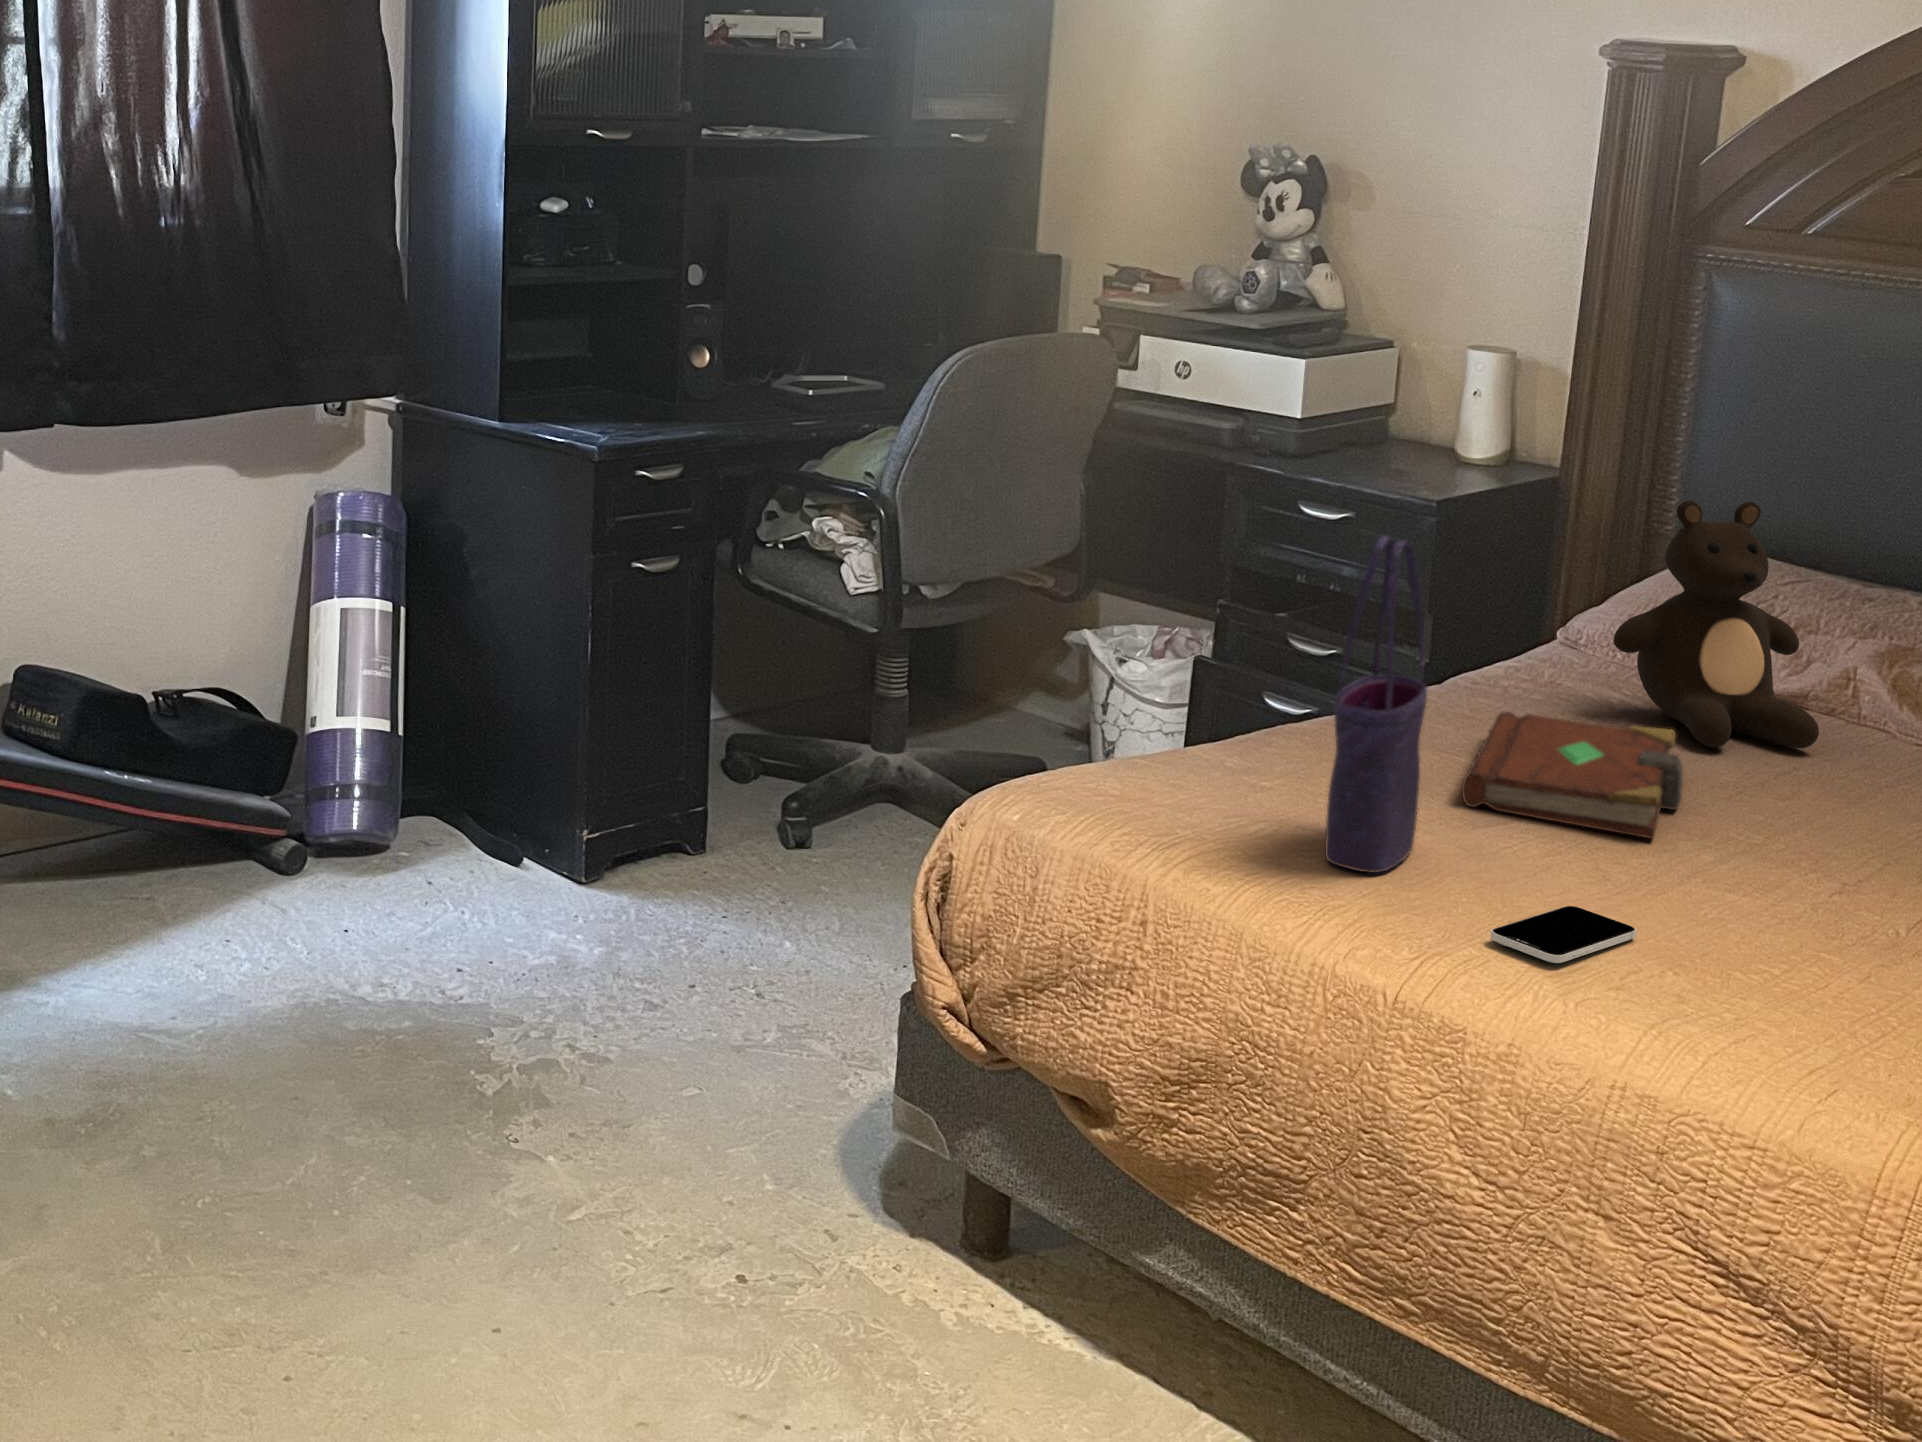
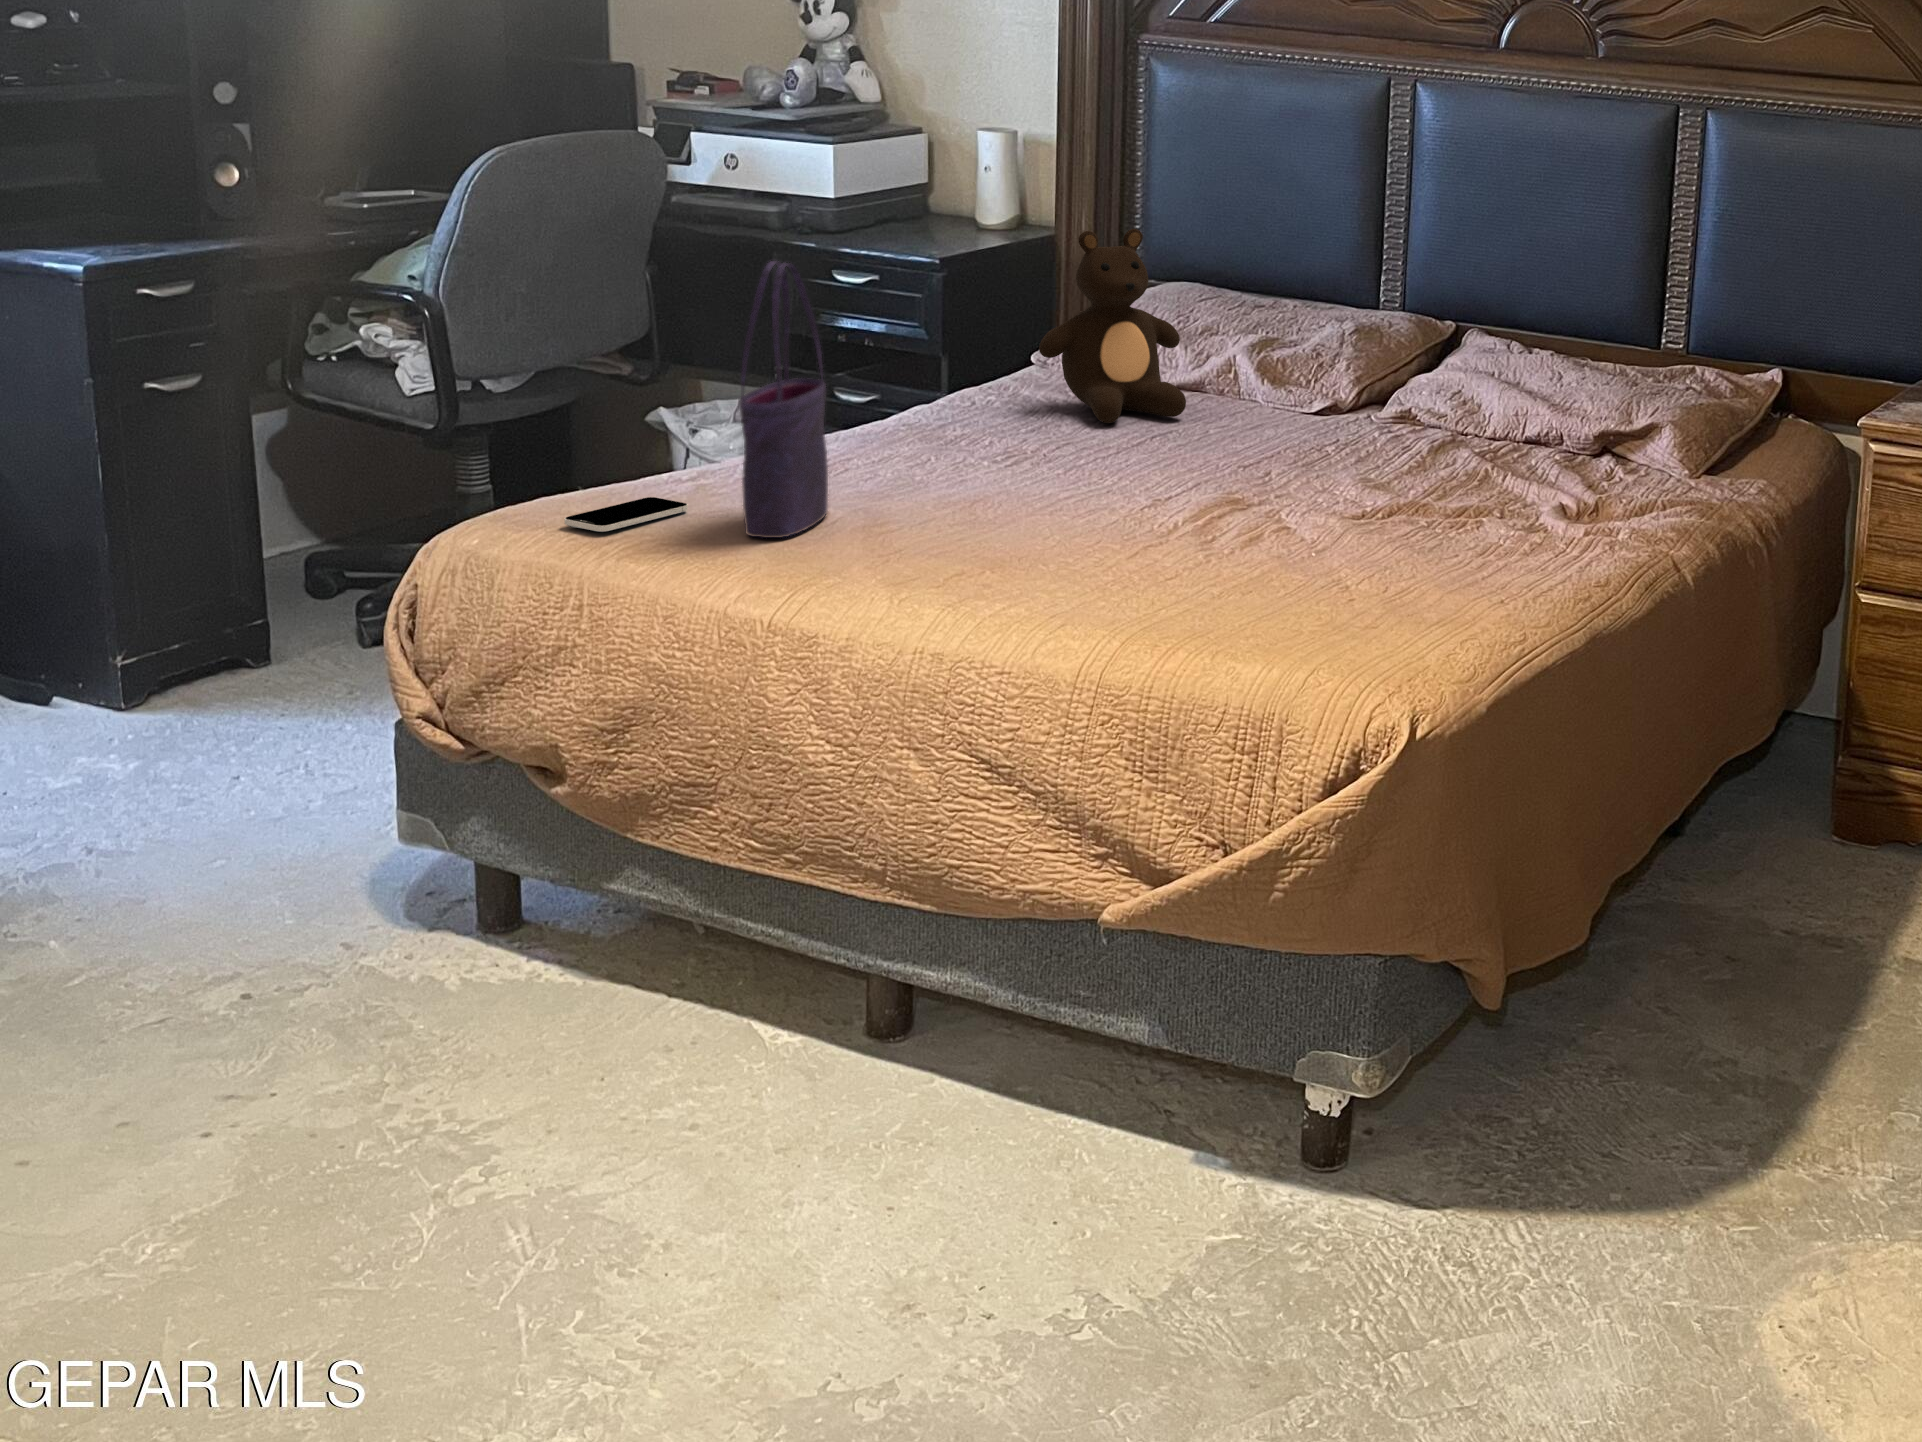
book: present [1462,712,1683,839] -> none [883,409,1069,488]
smartphone: present [1490,906,1636,963] -> present [564,497,688,532]

